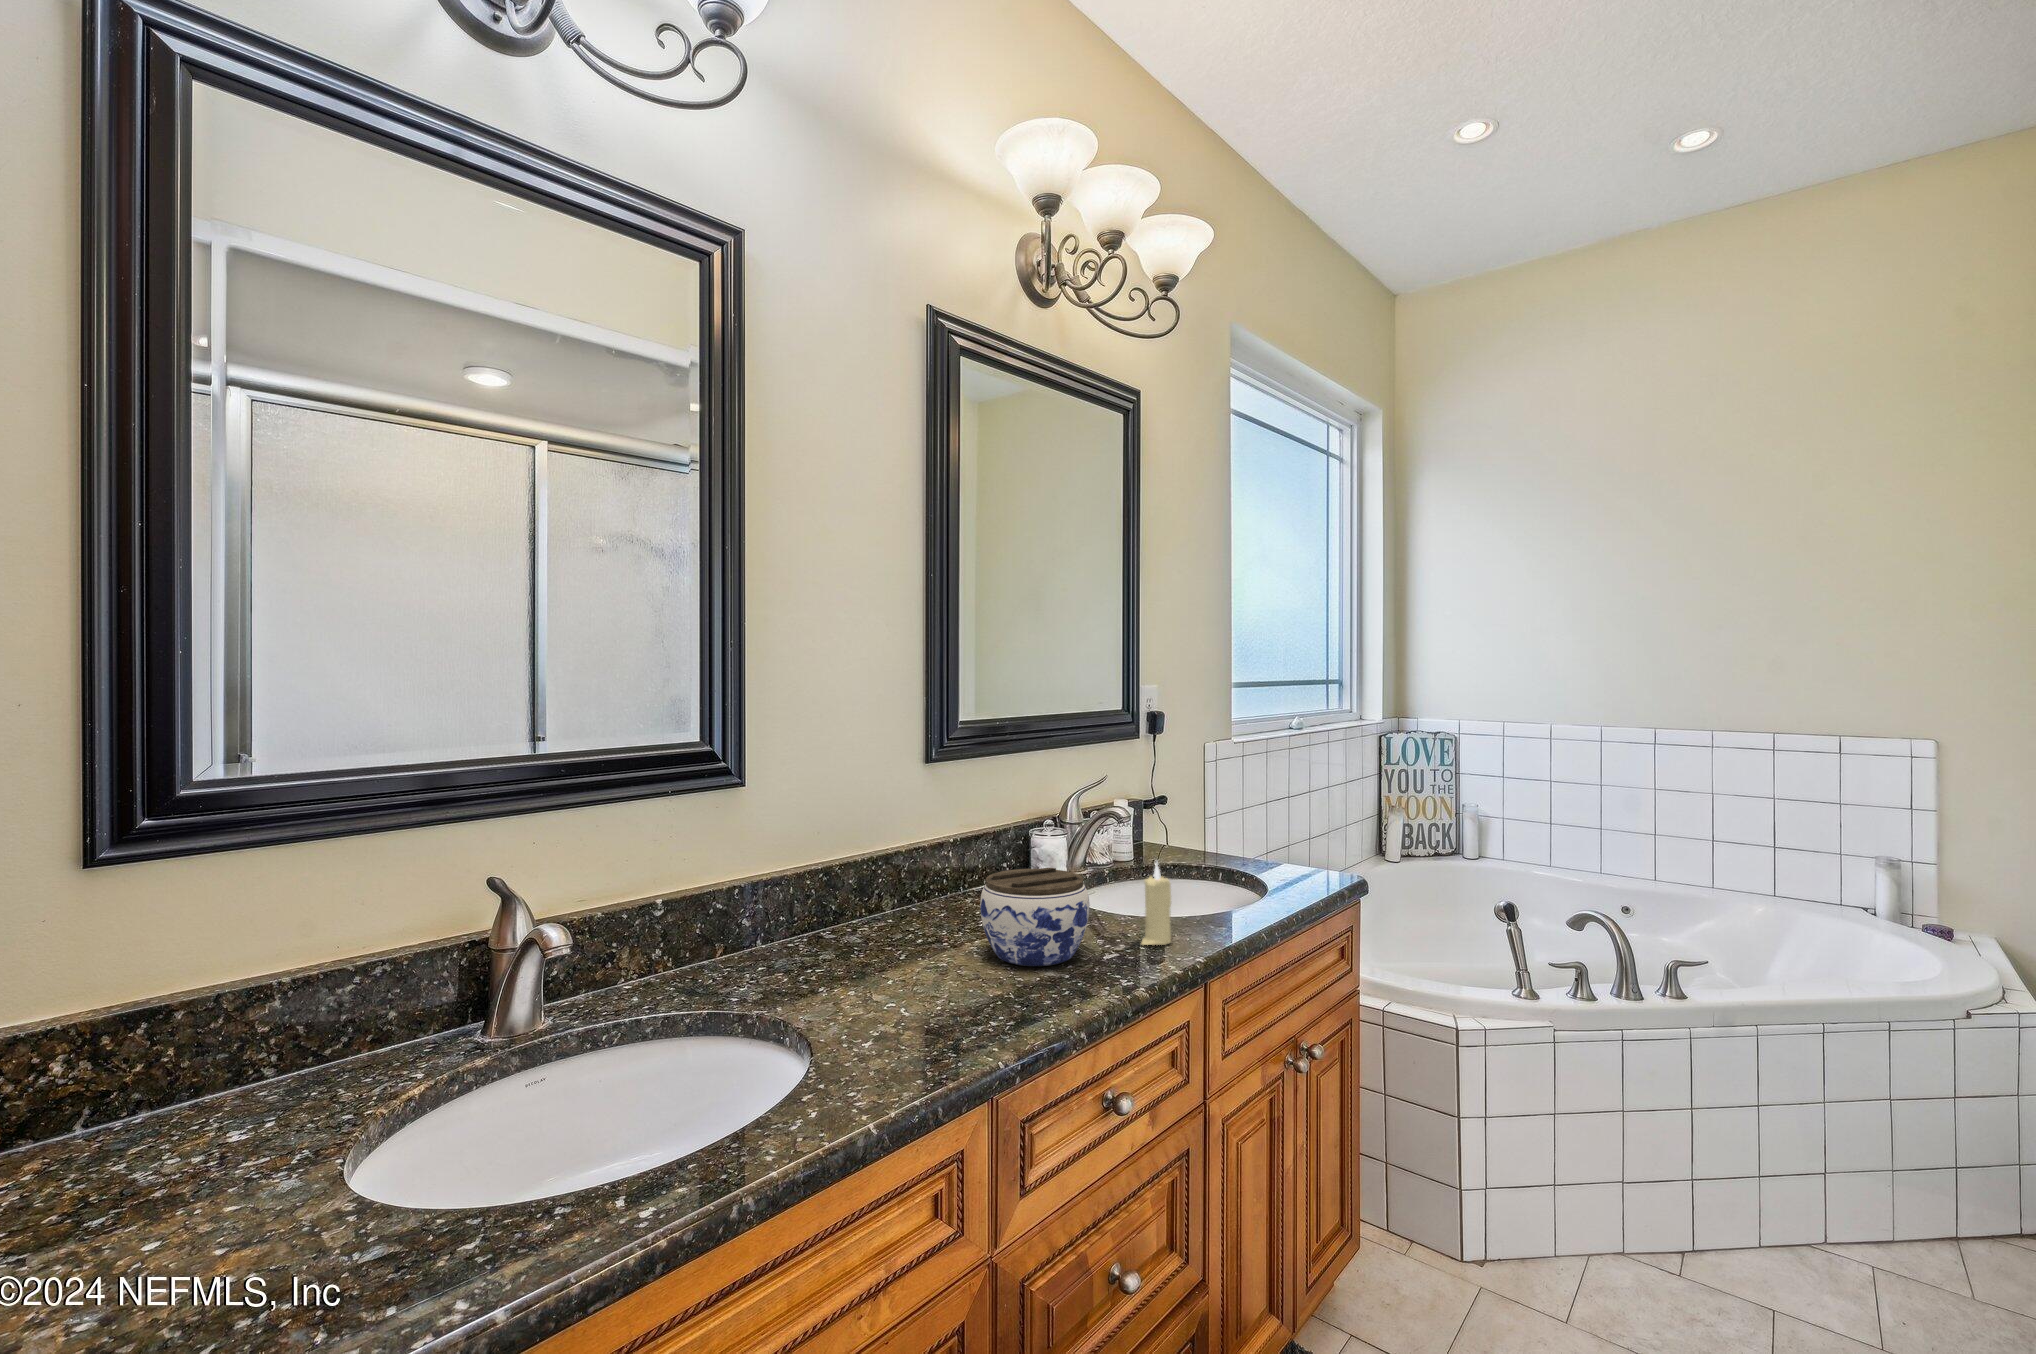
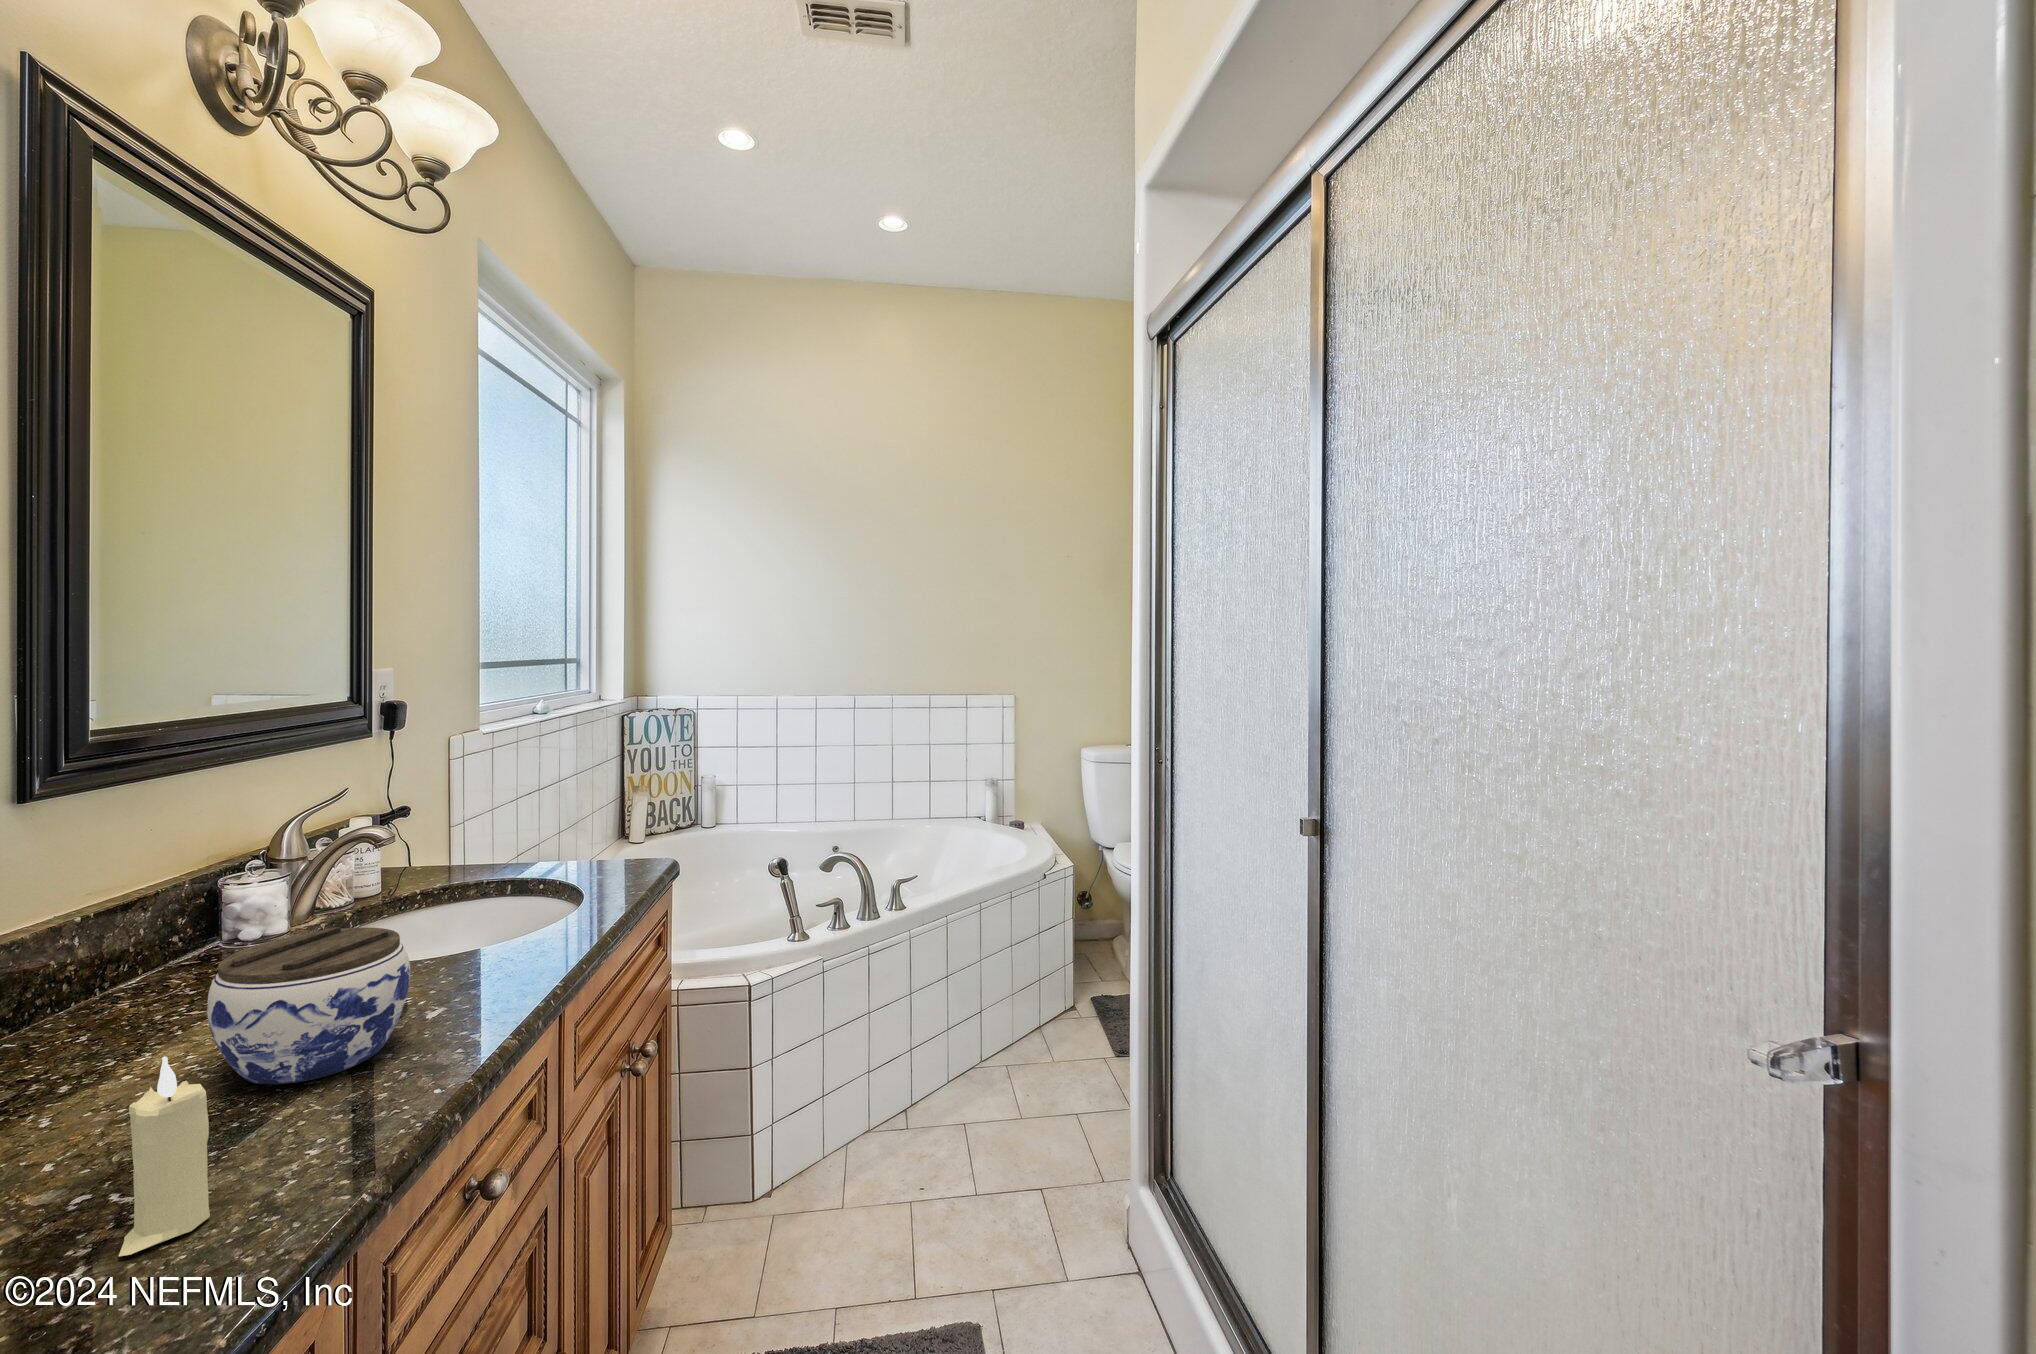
candle: present [1142,862,1171,945] -> present [119,1056,210,1256]

